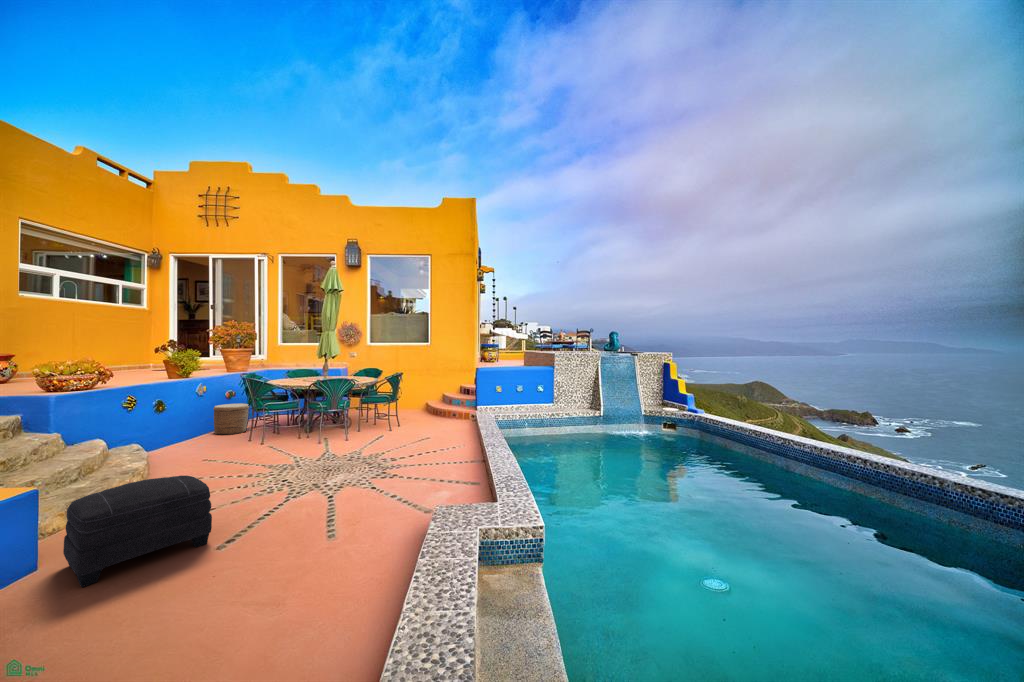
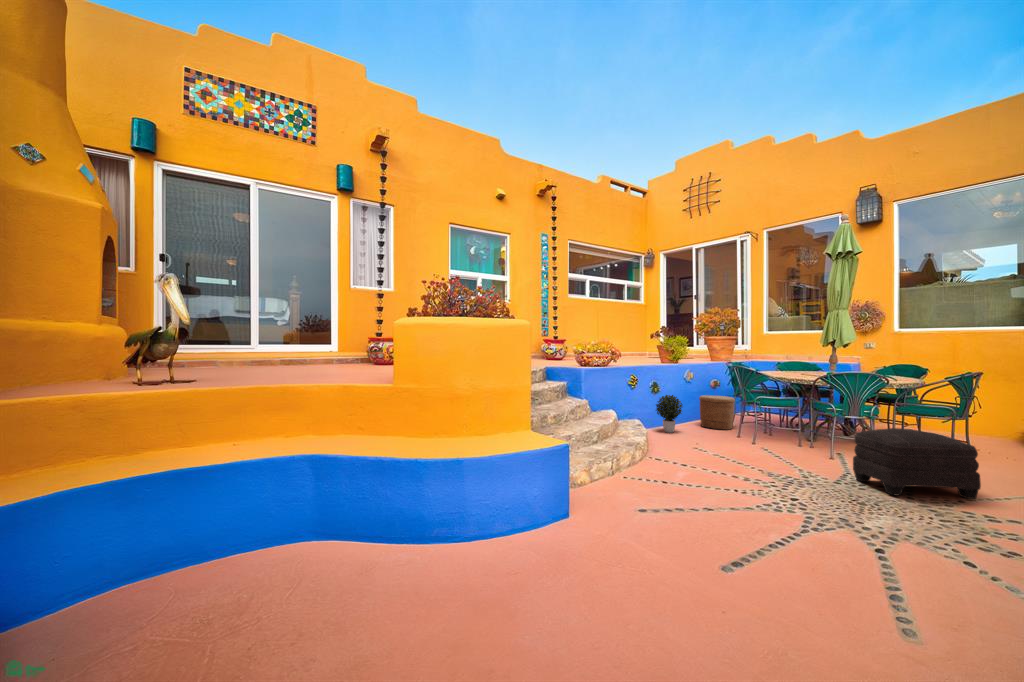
potted plant: none [160,410,196,448] -> present [656,395,683,433]
ottoman: present [63,476,212,587] -> present [853,428,981,499]

